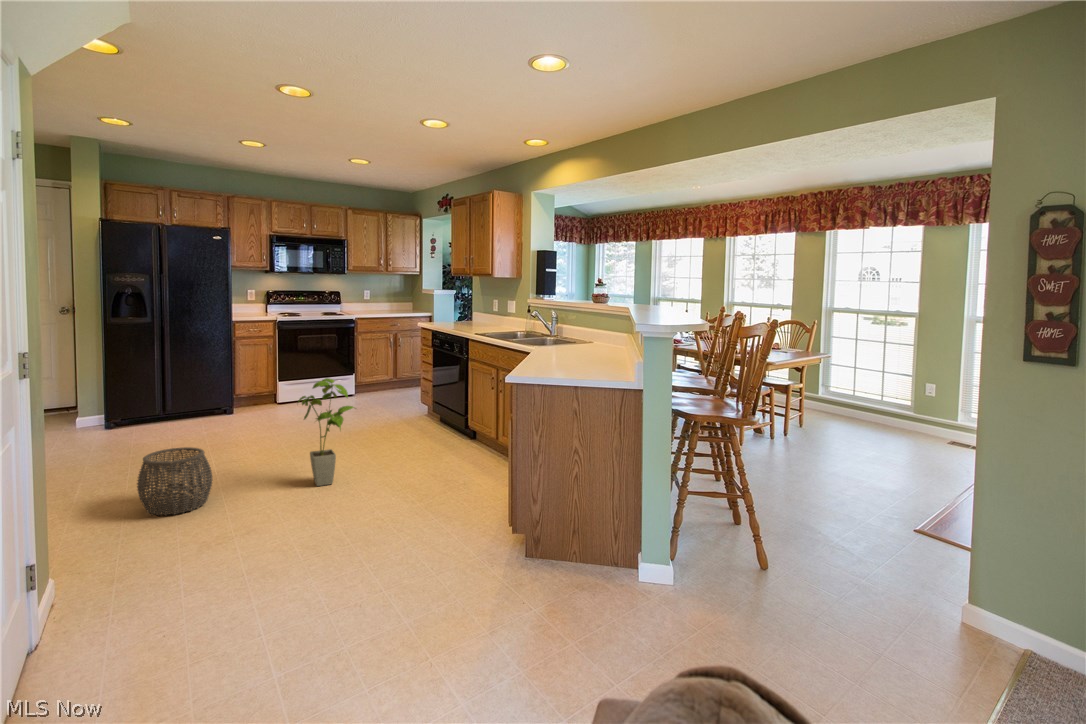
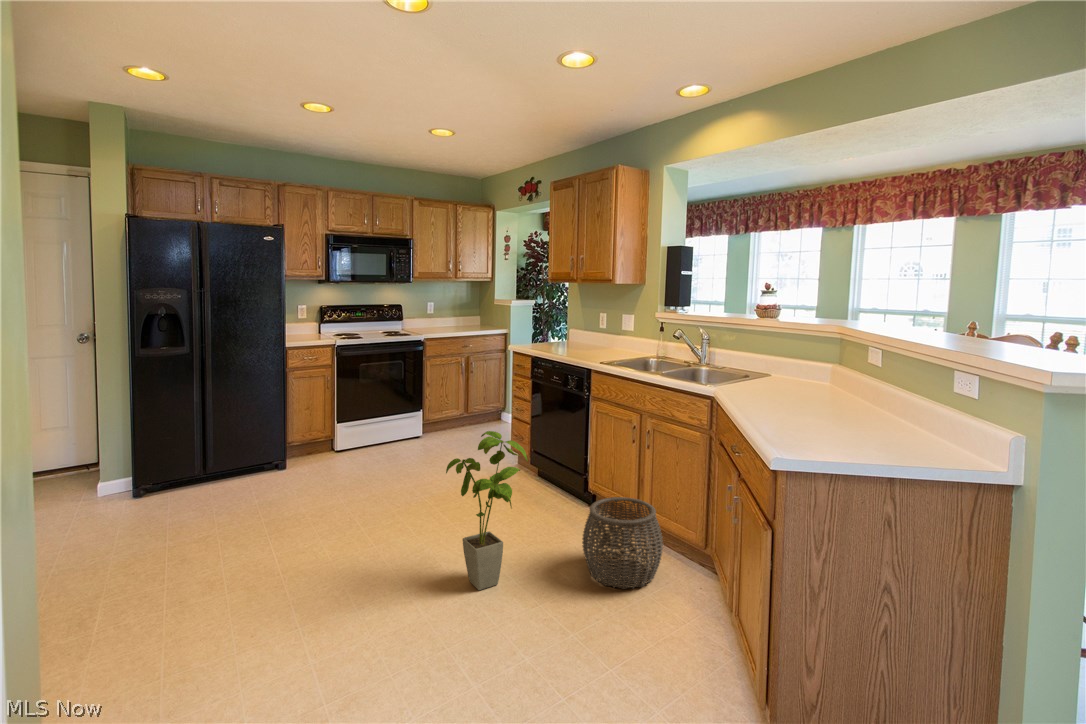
woven basket: present [137,447,213,515] -> present [582,497,663,589]

